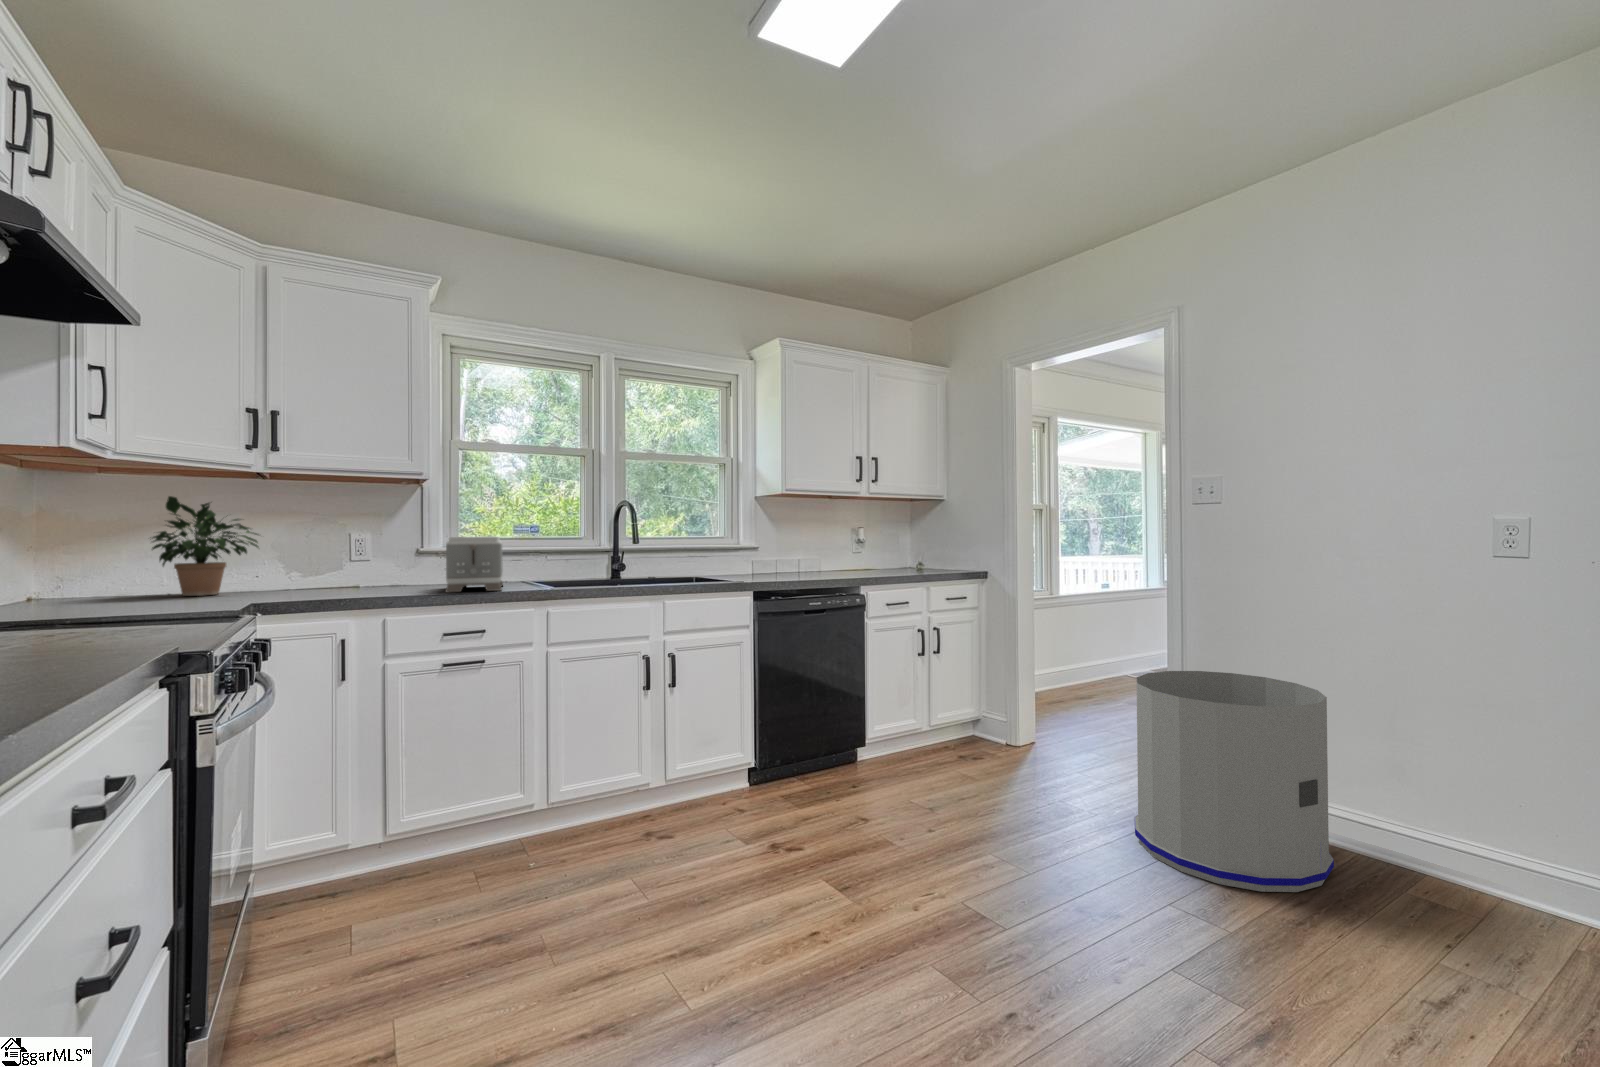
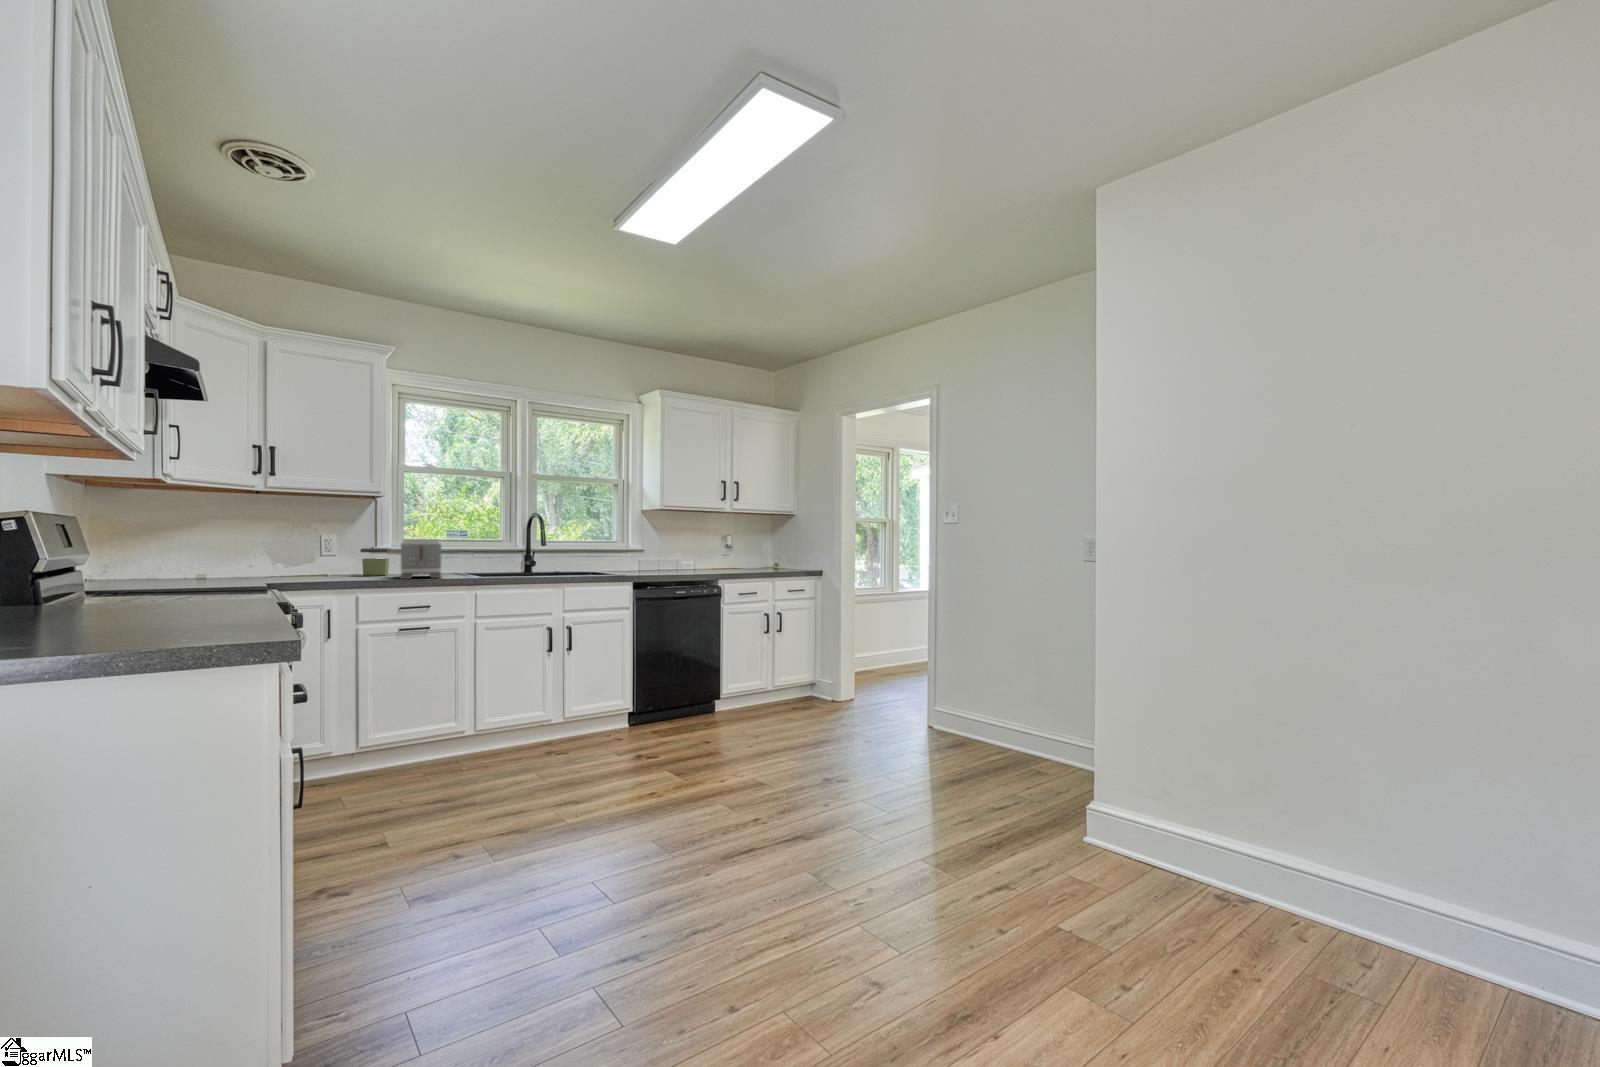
potted plant: present [152,496,259,596] -> none [174,507,259,580]
jar: none [402,550,442,586] -> present [361,548,391,576]
trash can: present [1134,671,1334,892] -> none [888,636,1001,769]

